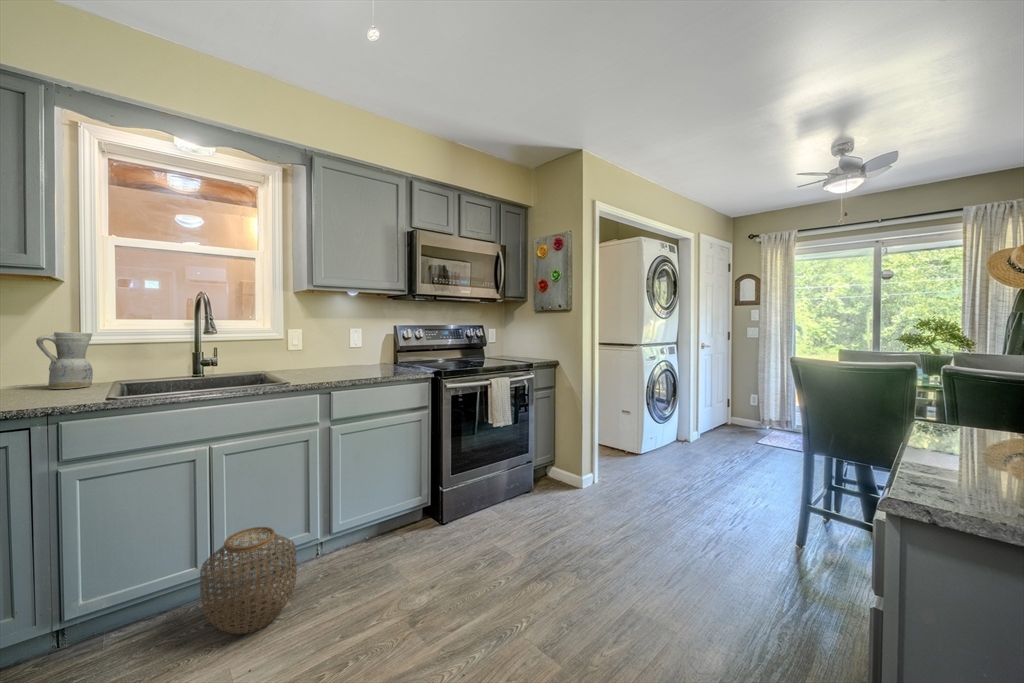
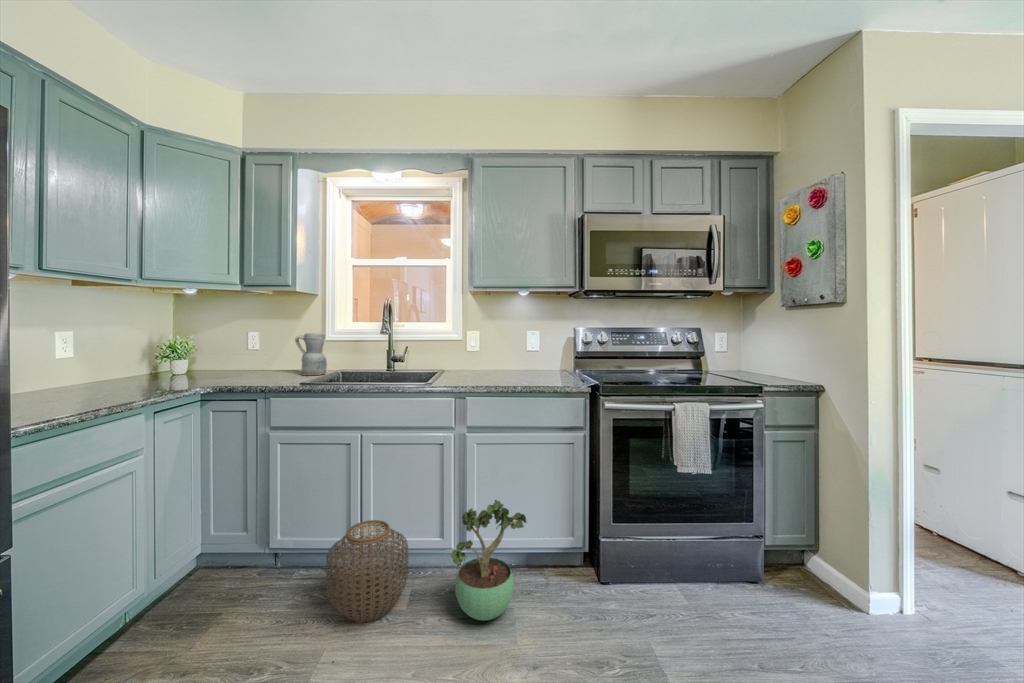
potted plant: none [347,473,408,580] -> present [451,500,526,620]

